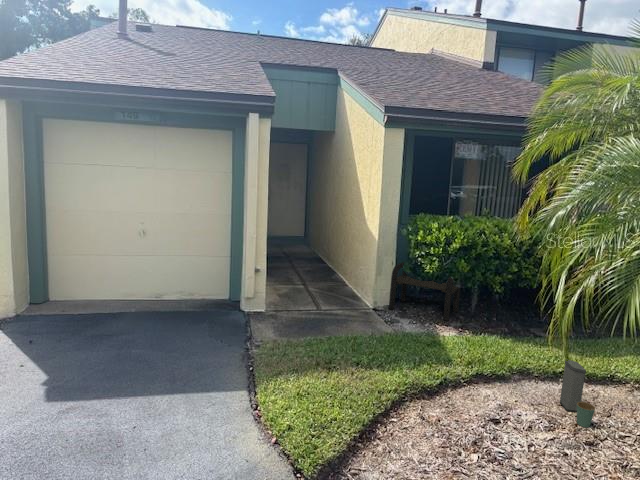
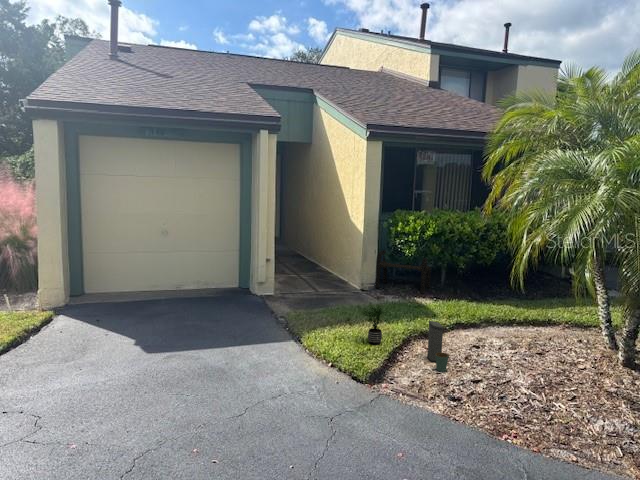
potted plant: none [332,351,371,407] -> present [364,306,387,345]
trash can: present [560,360,595,427] -> present [427,321,449,372]

